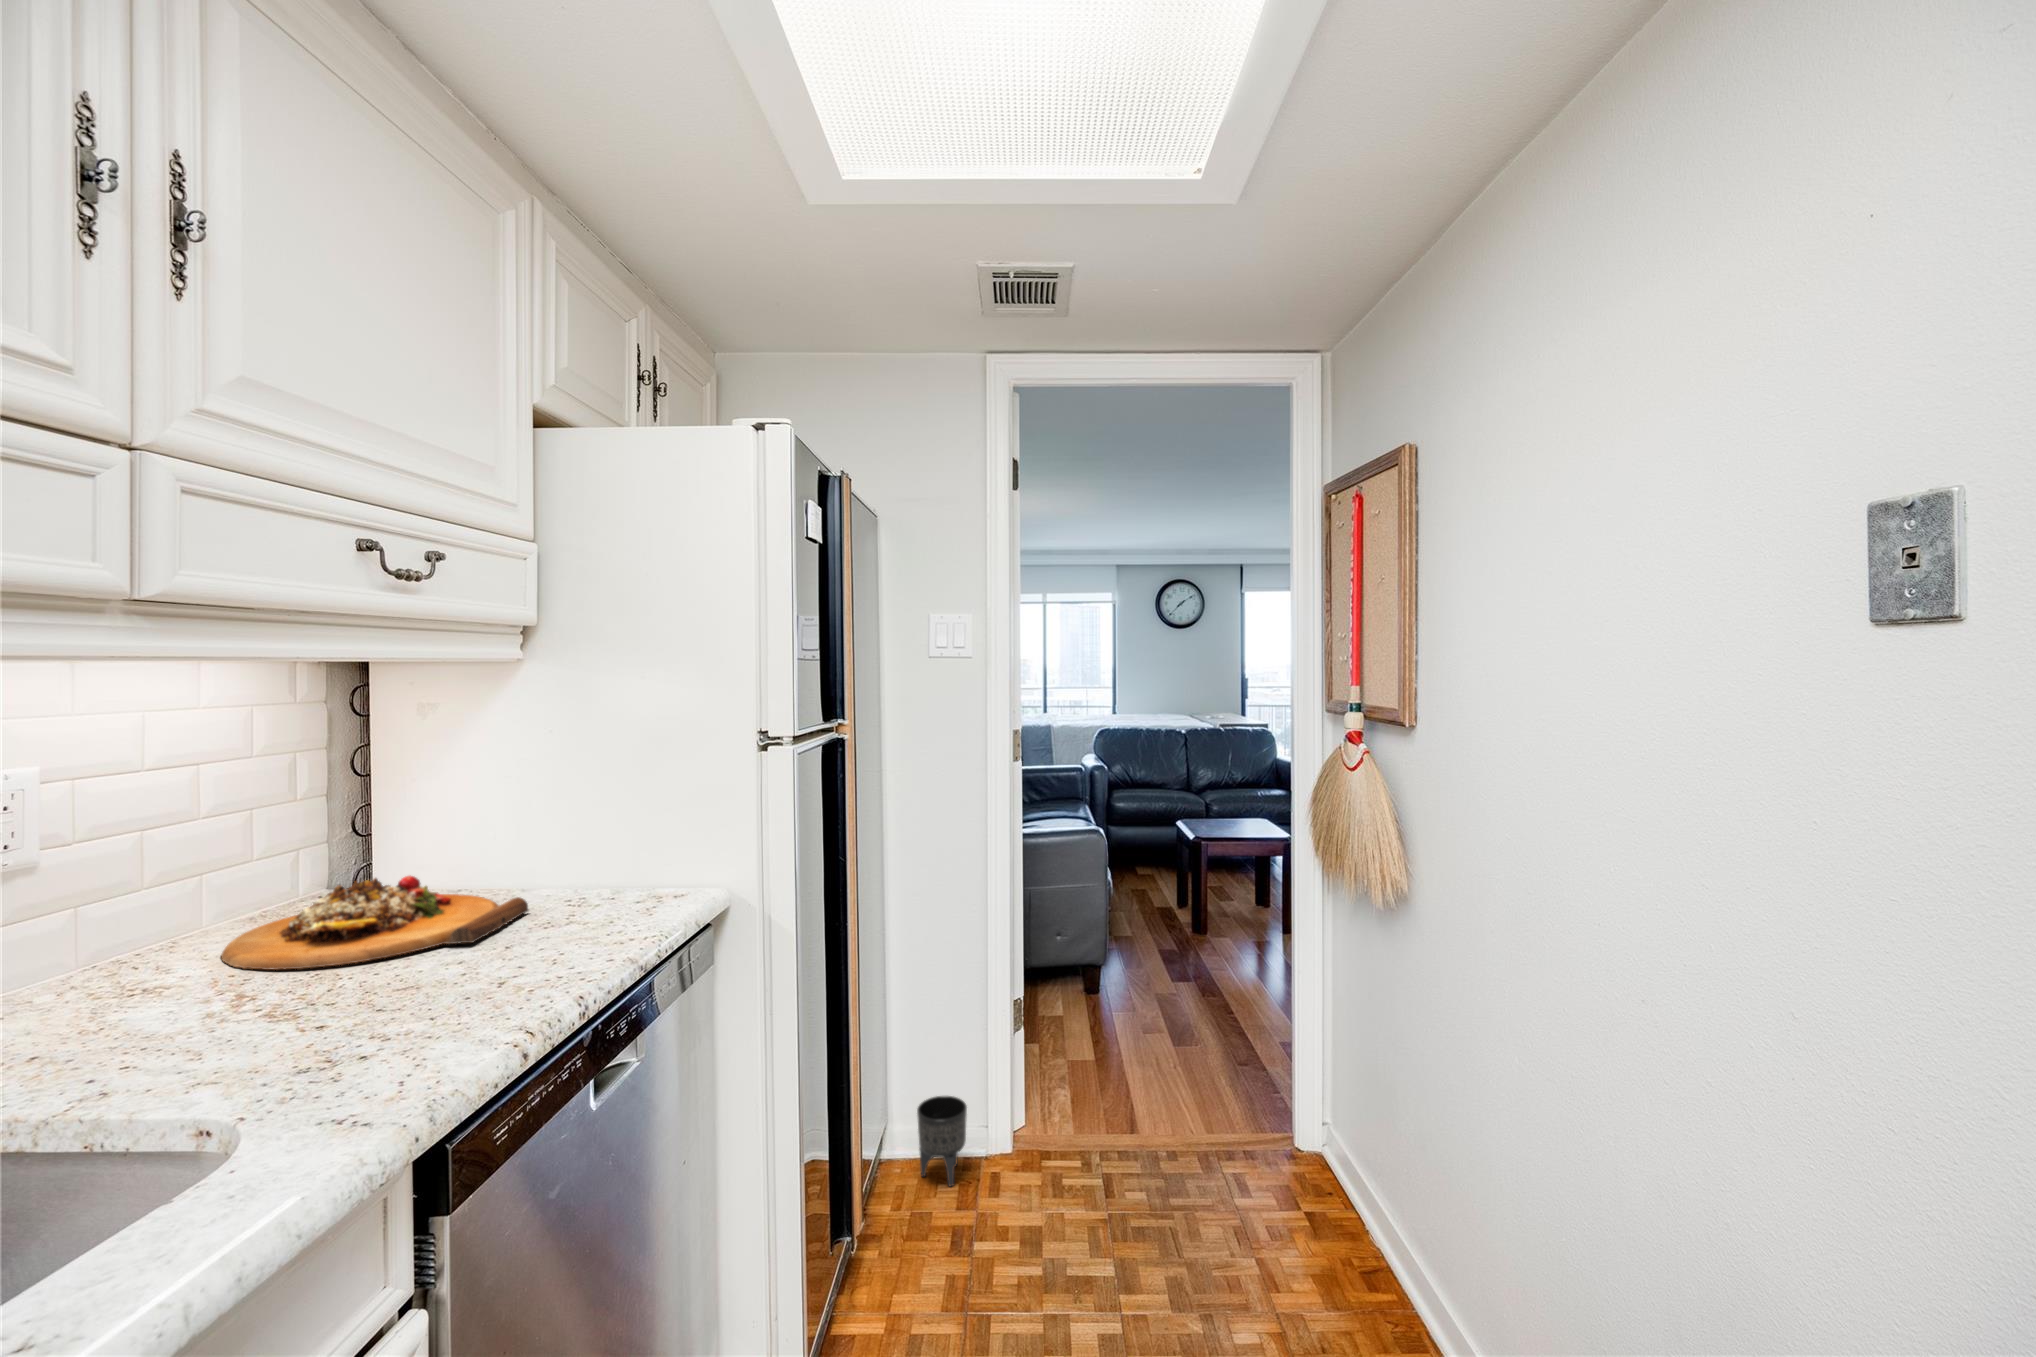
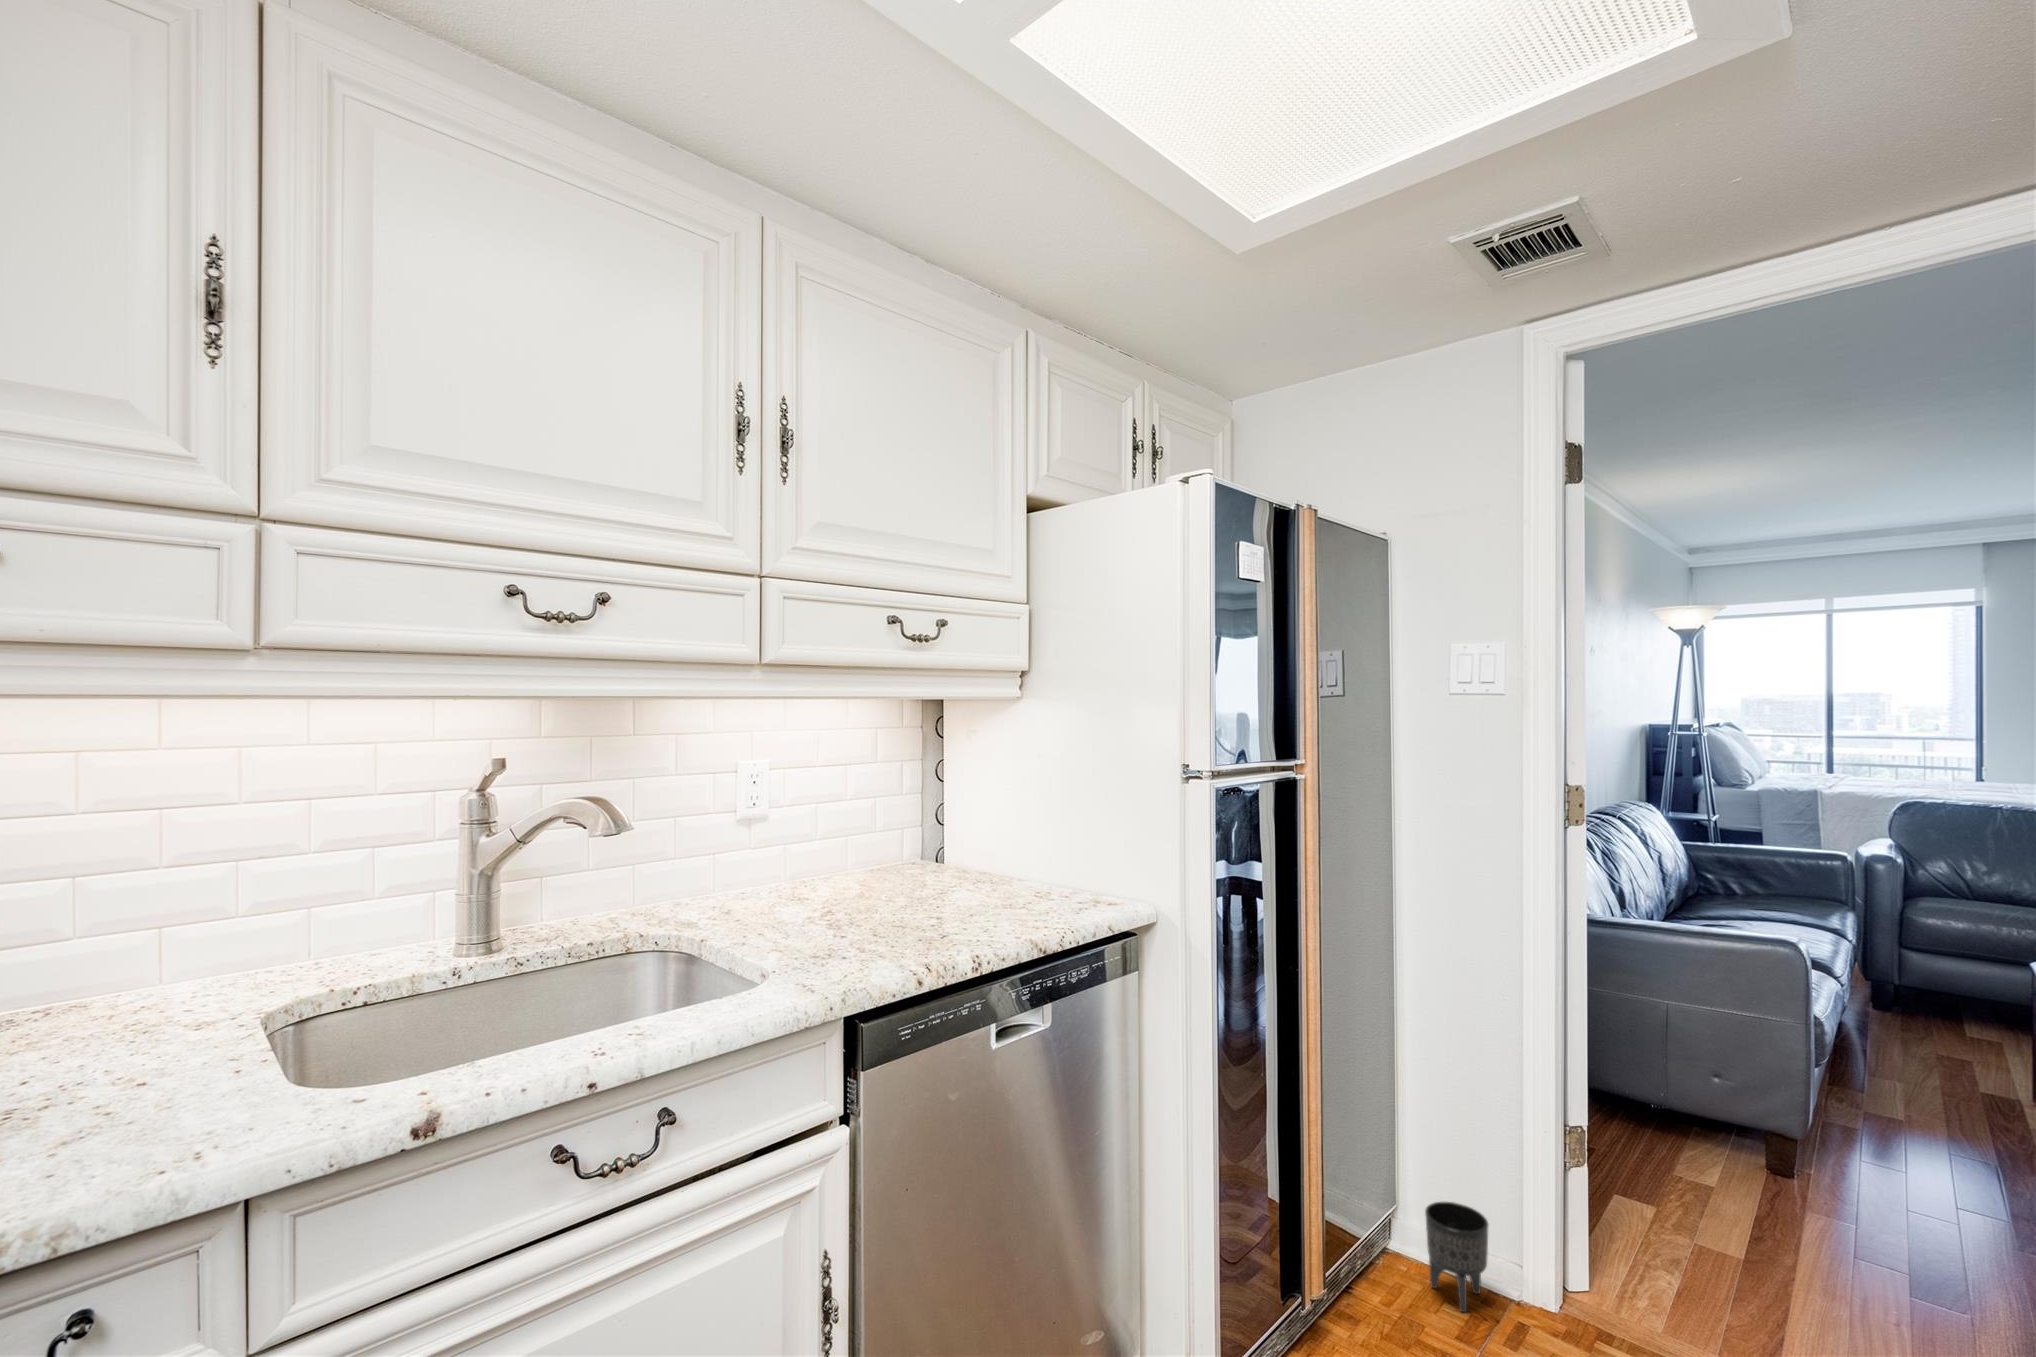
cutting board: present [221,876,529,970] -> none [830,853,1004,908]

